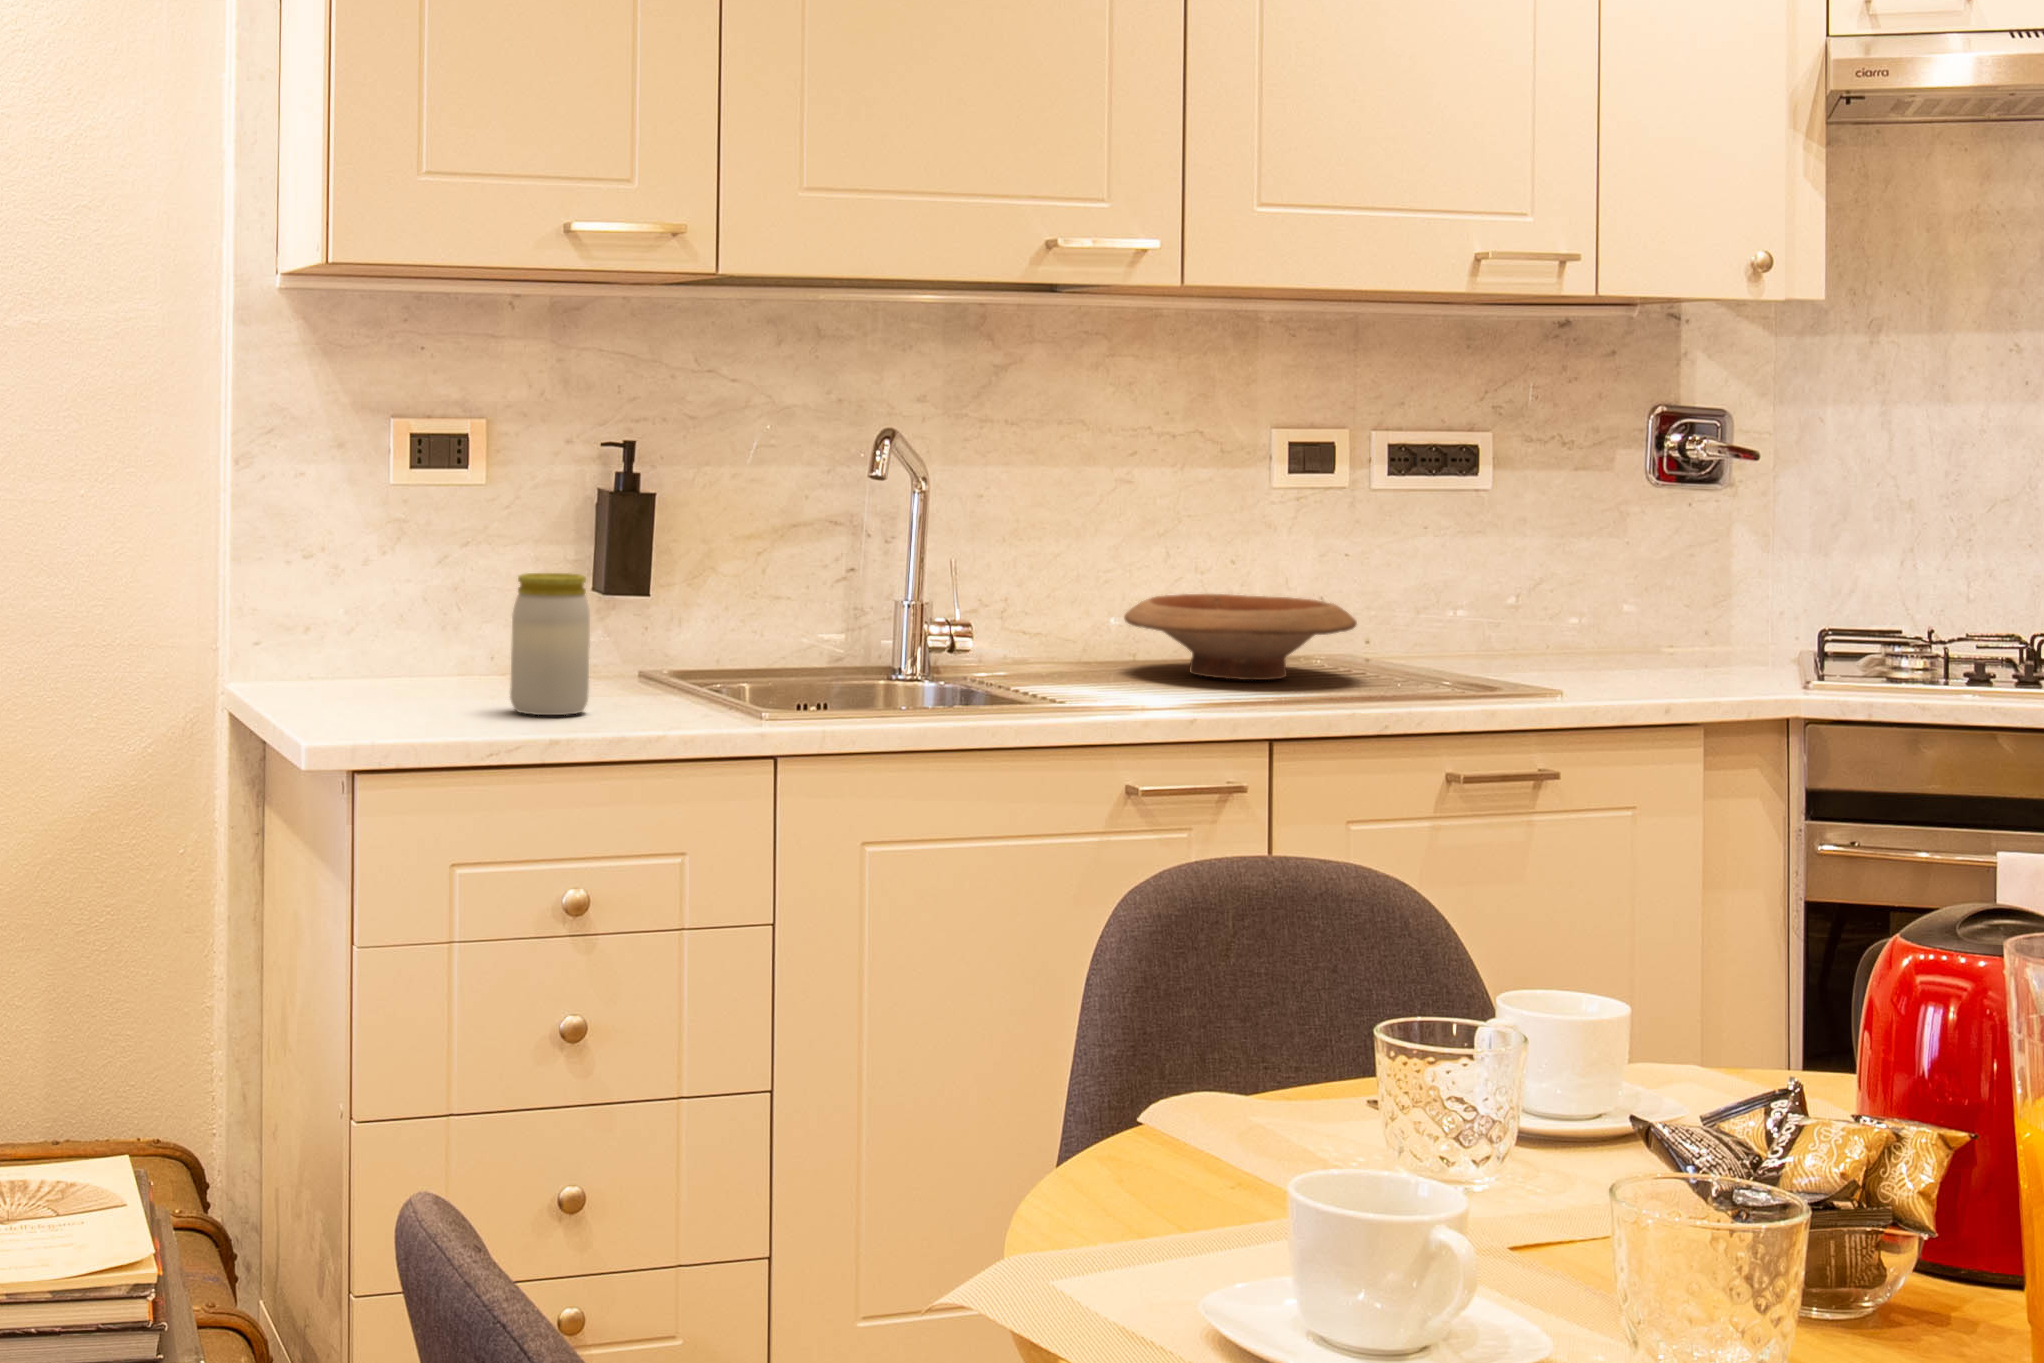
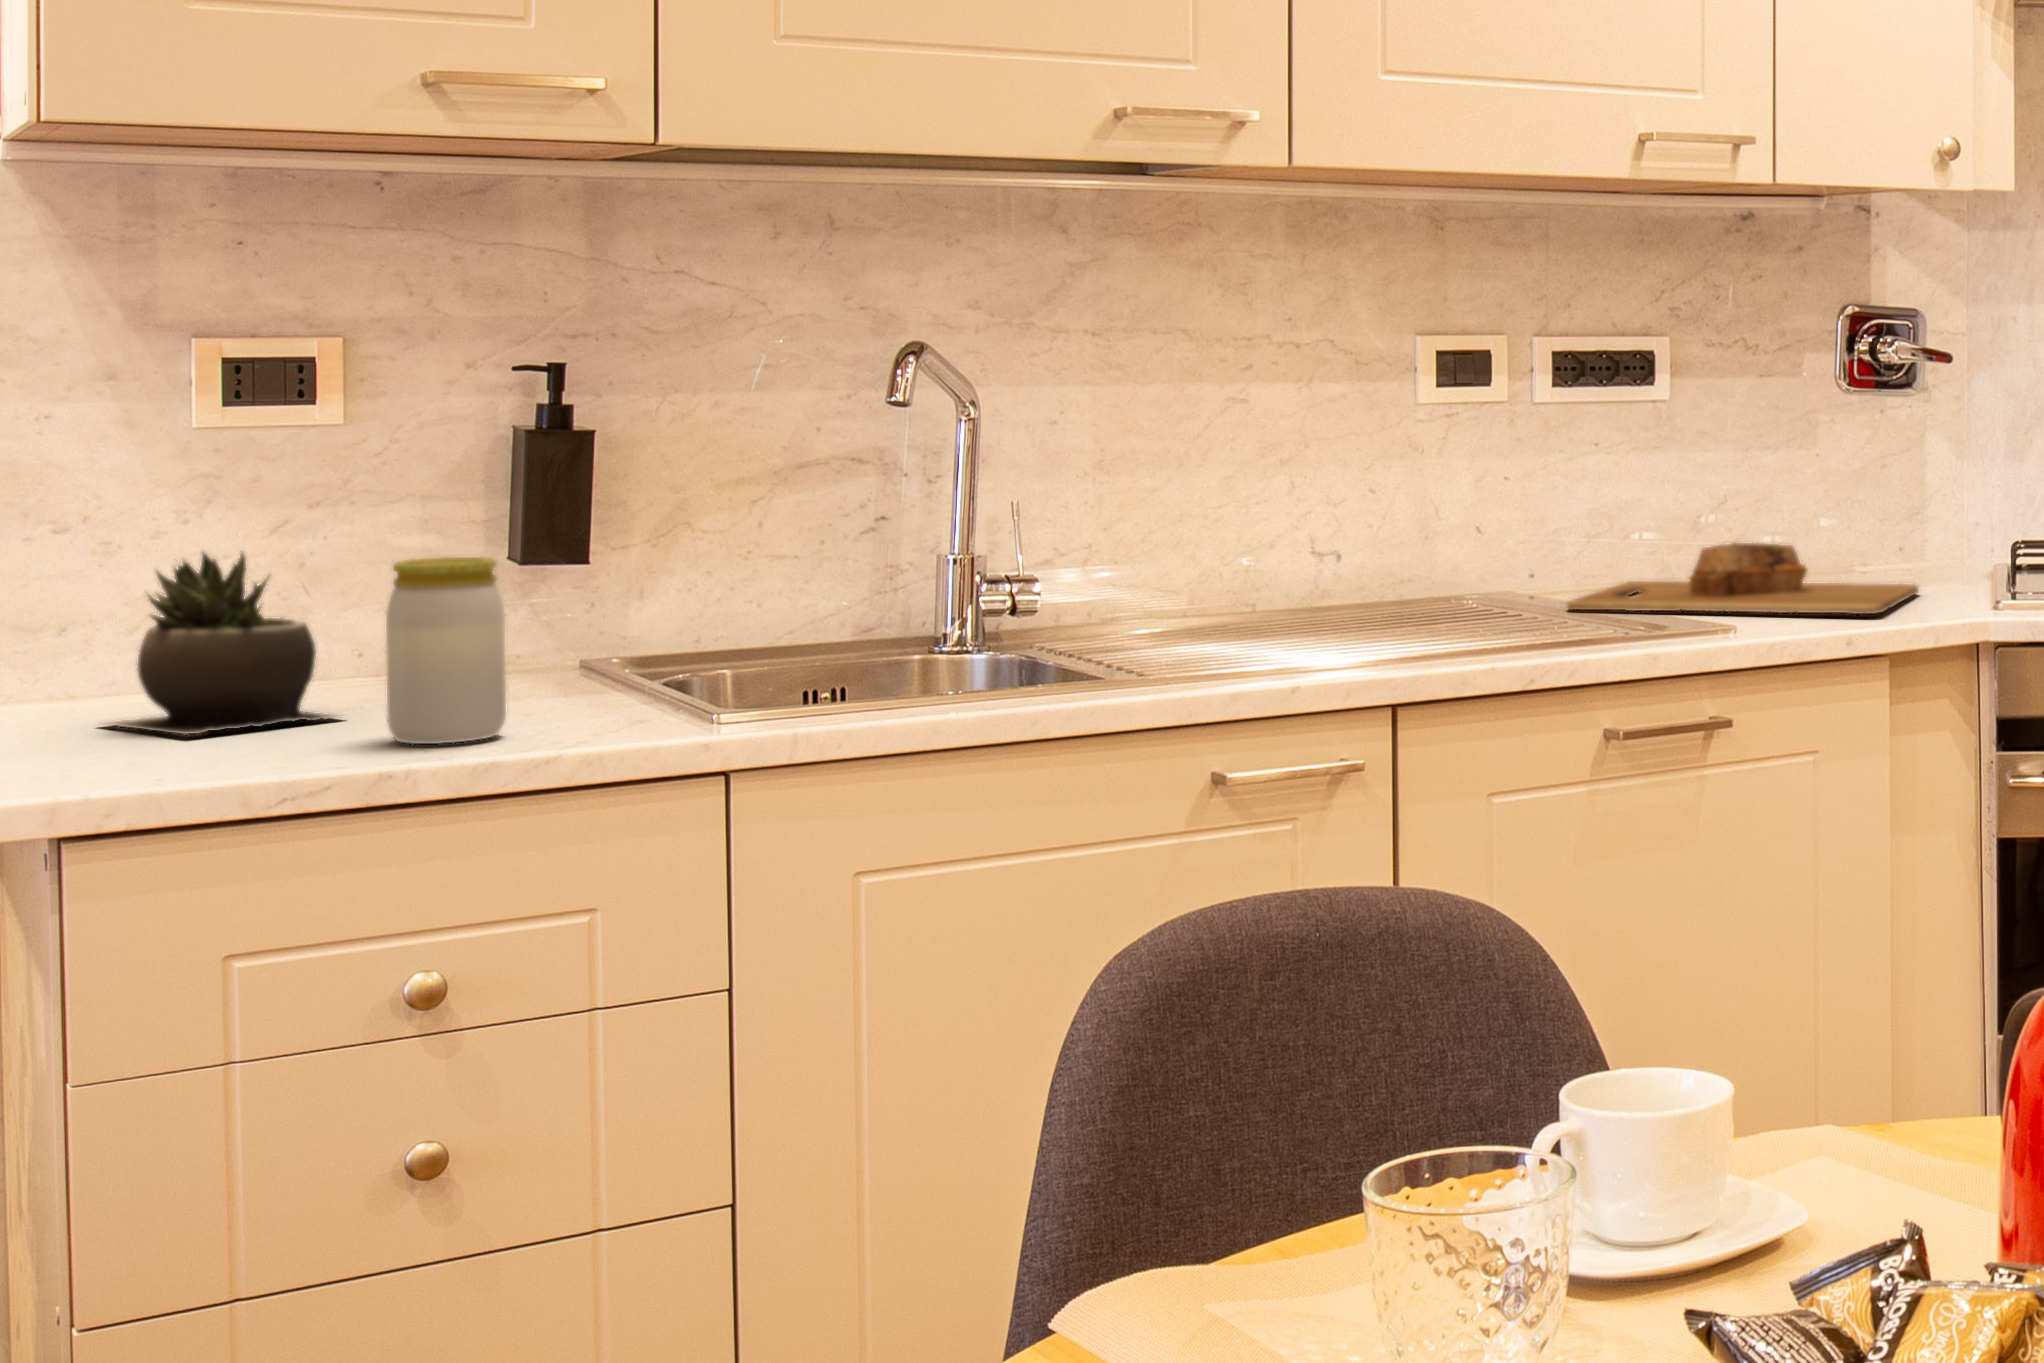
succulent plant: none [311,560,474,697] -> present [107,553,335,734]
wooden bowl: present [1124,594,1357,680] -> none [1252,543,1524,640]
cutting board: none [1389,609,1721,682] -> present [1567,542,1919,614]

